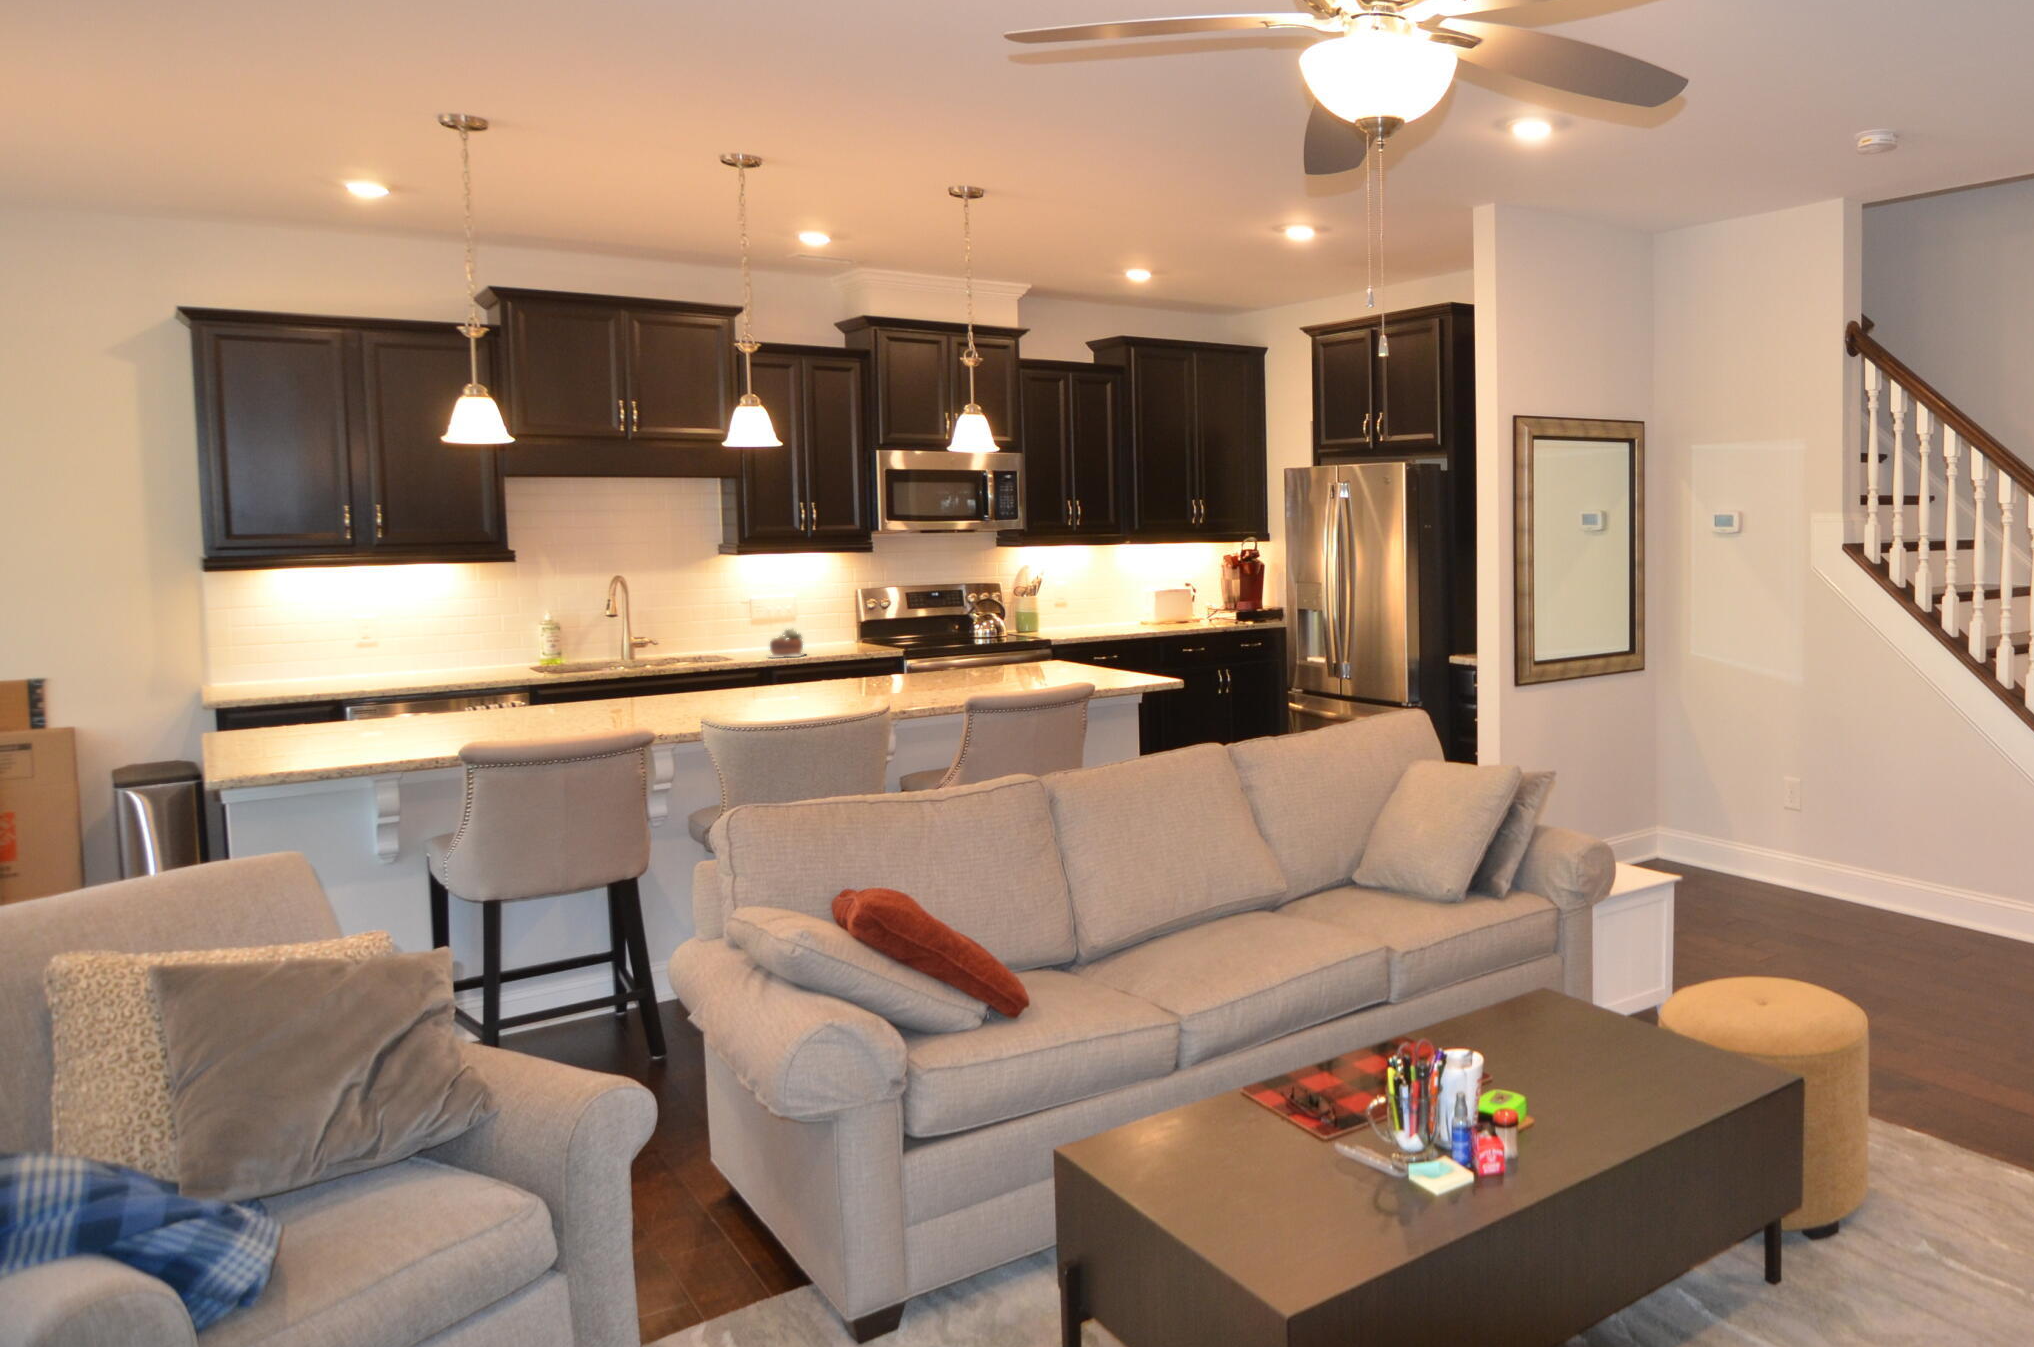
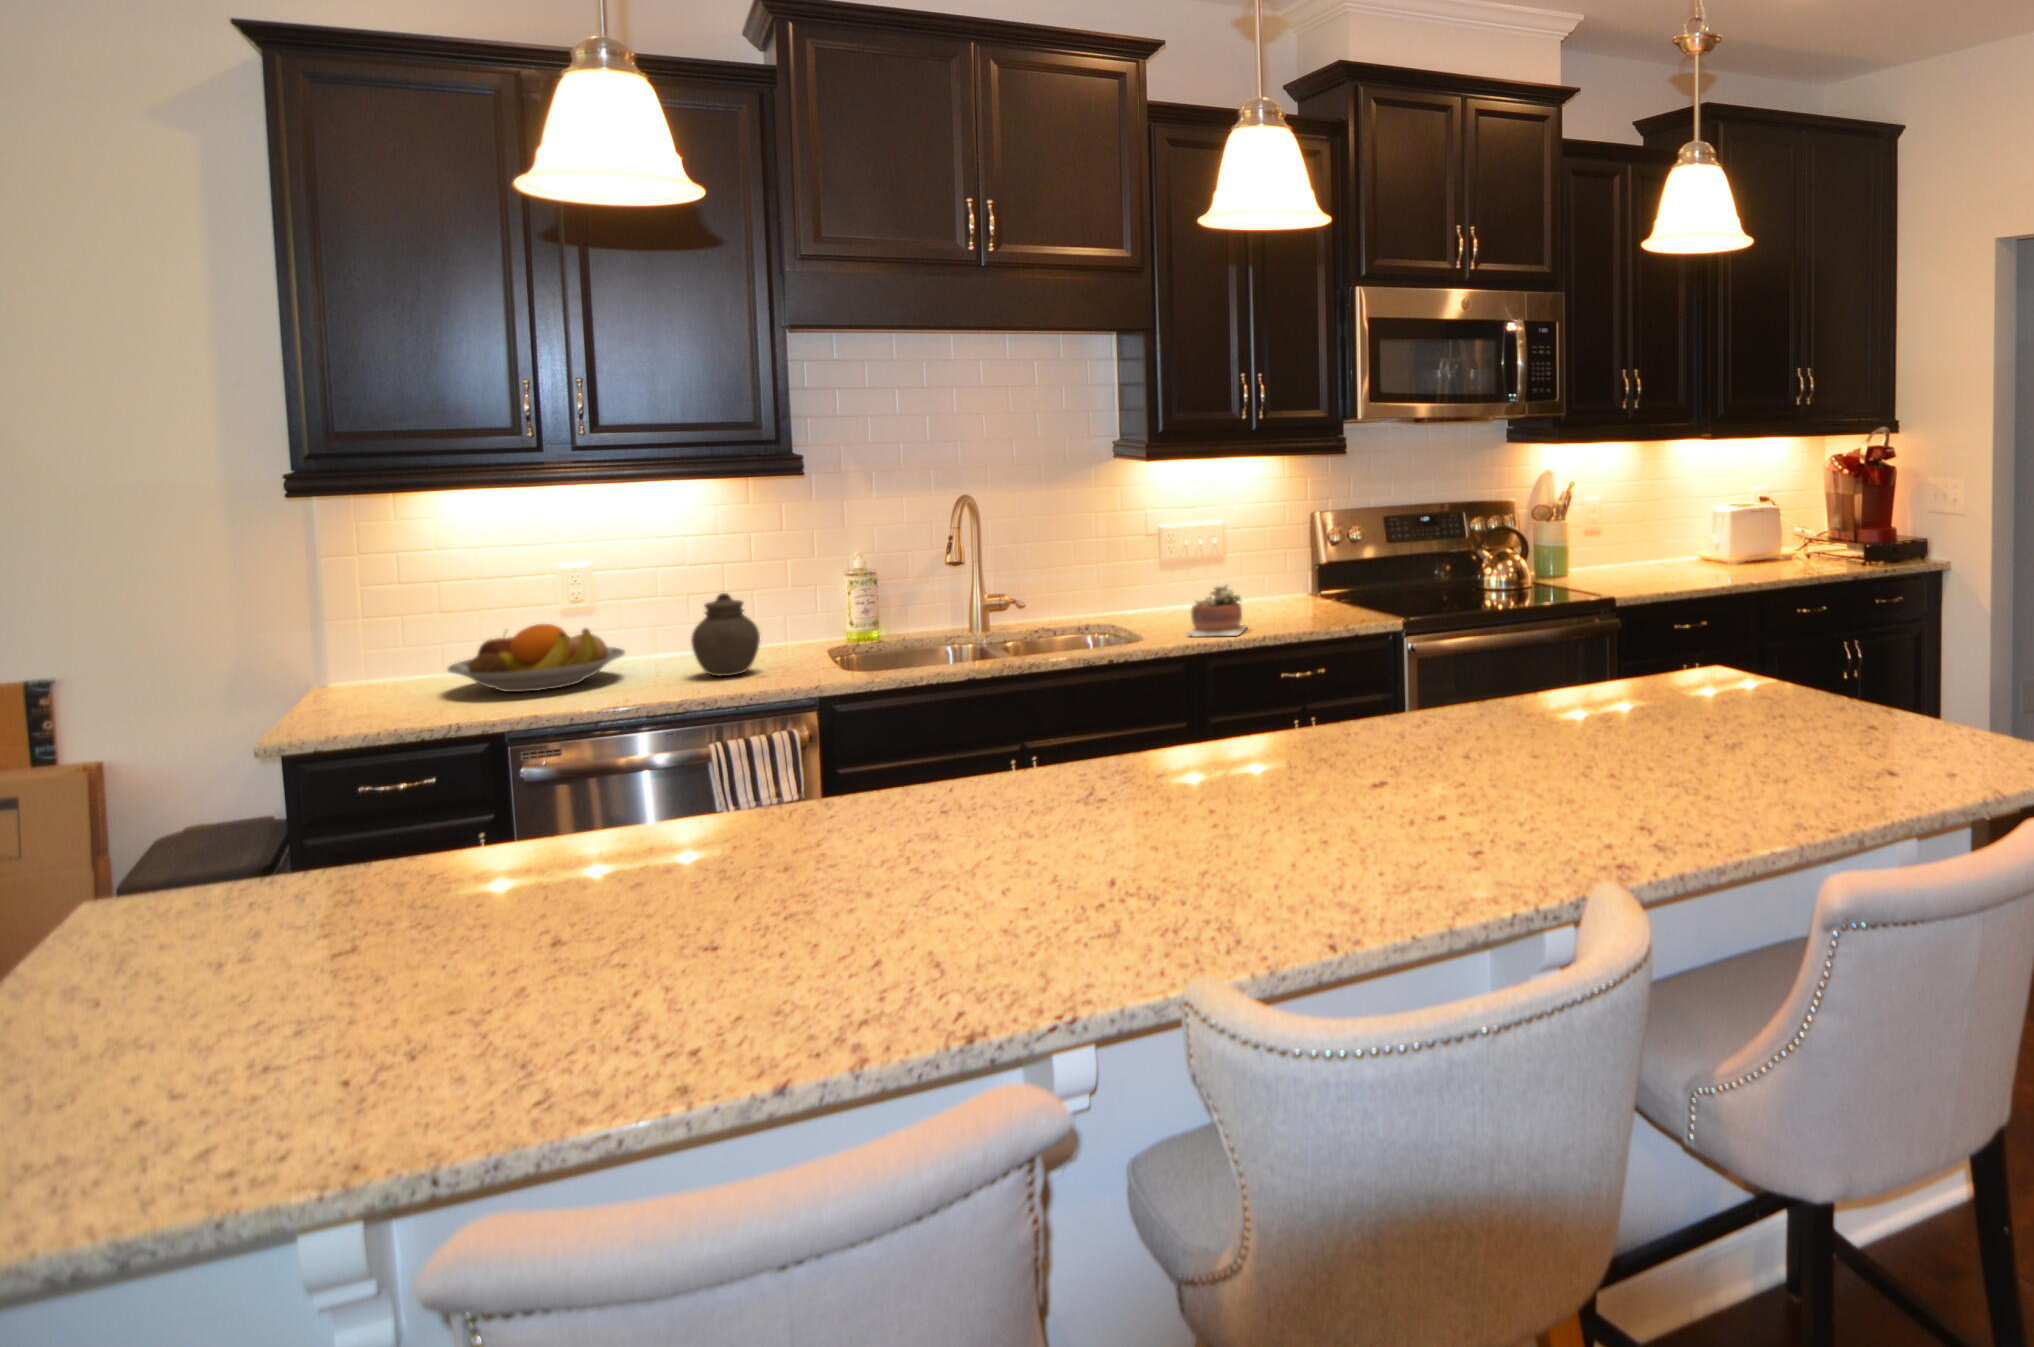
jar: none [451,628,494,677] -> present [691,593,760,676]
fruit bowl: none [298,646,407,684] -> present [448,624,625,692]

